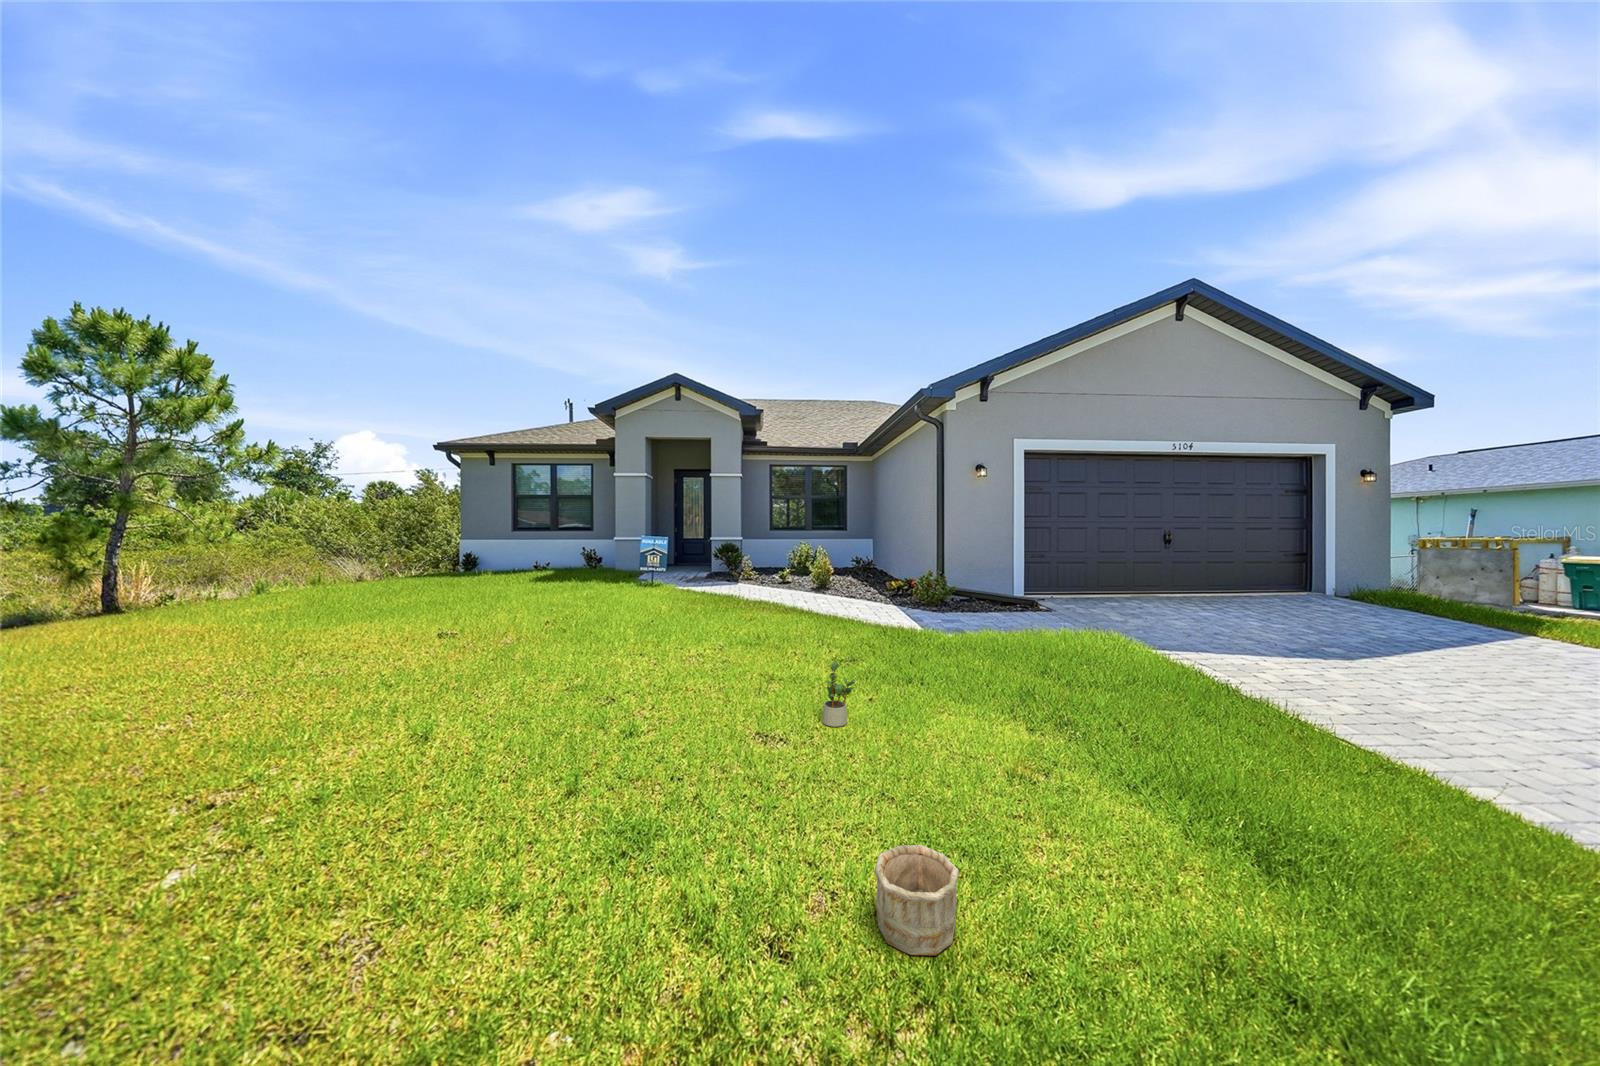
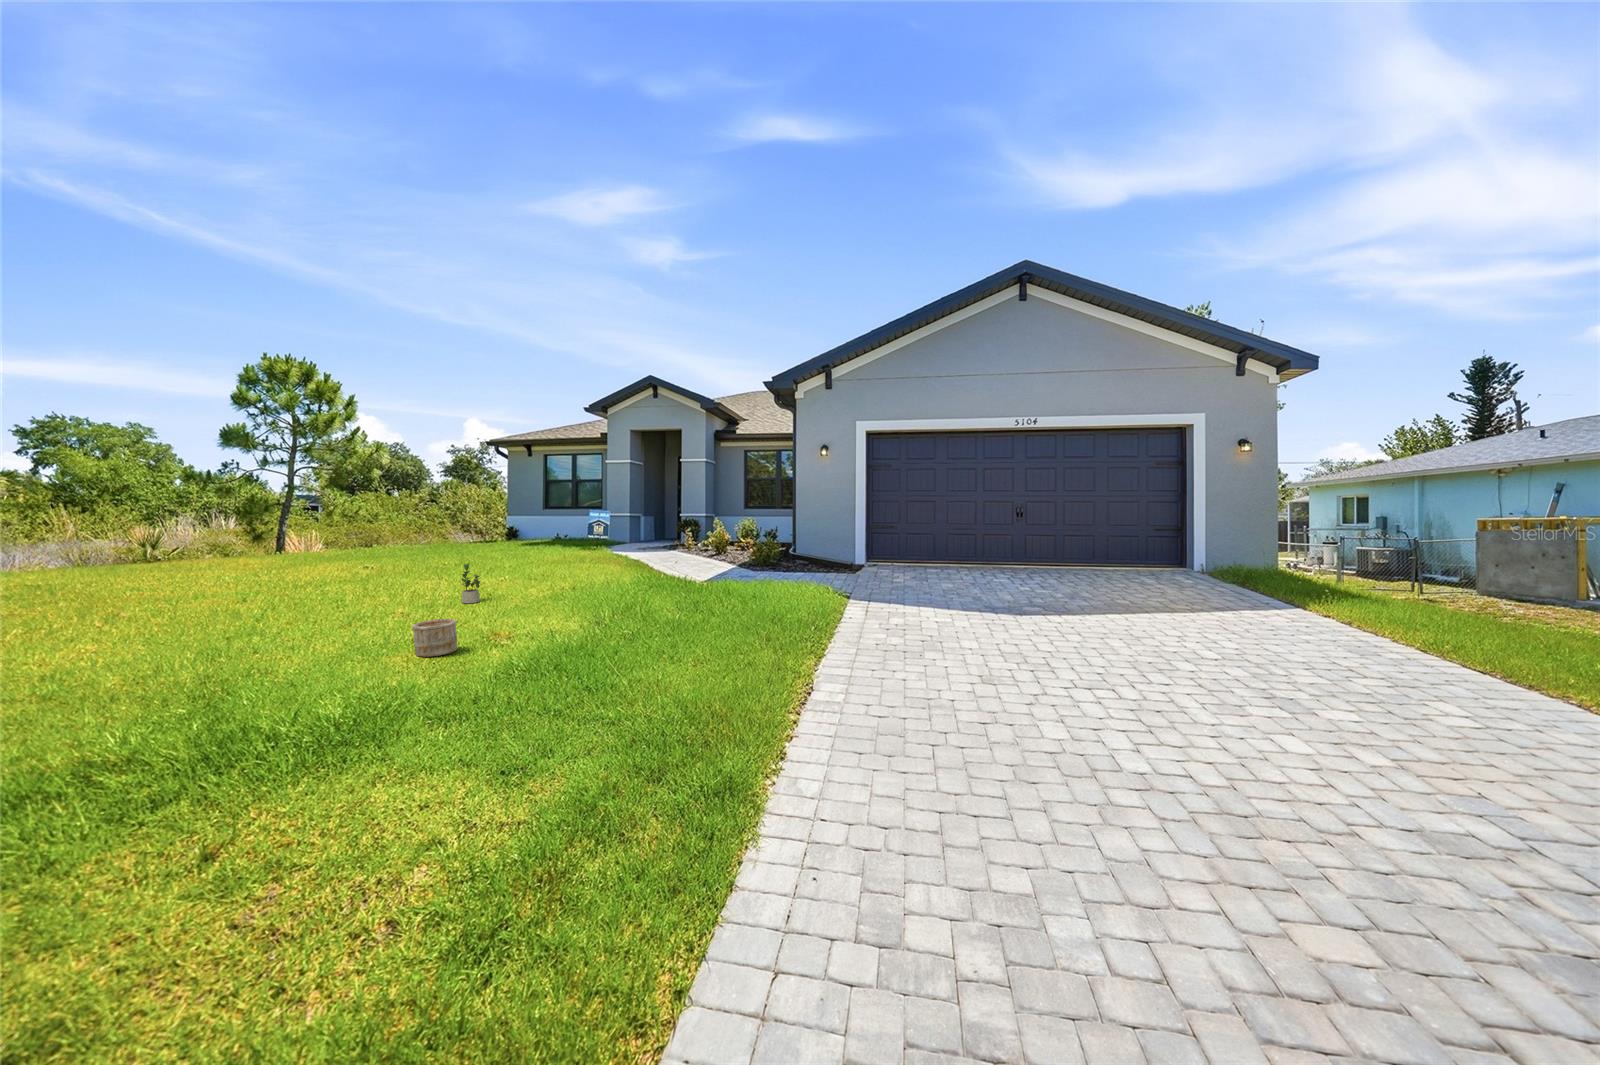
wooden bucket: present [874,845,959,955] -> present [412,619,457,657]

